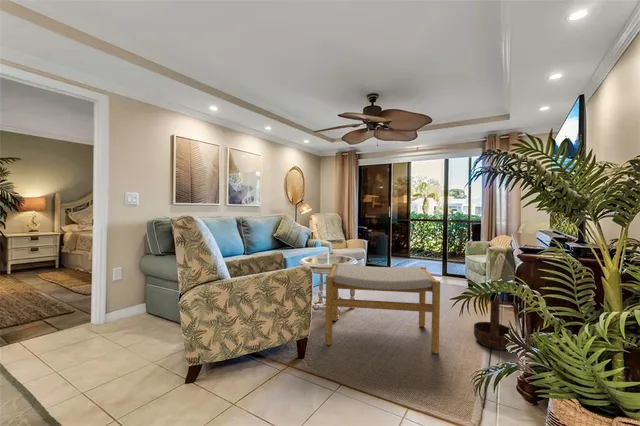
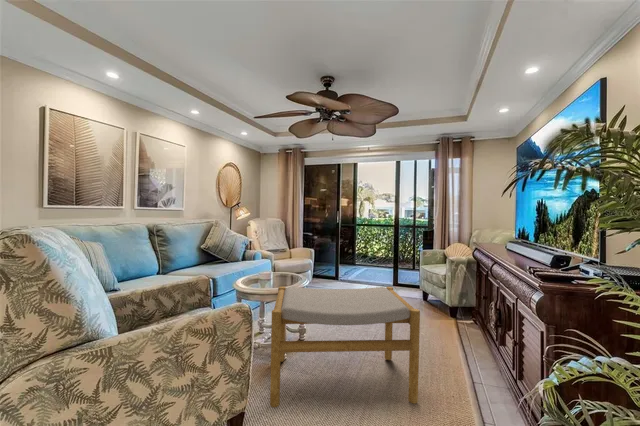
basket: present [474,296,511,350] -> none [449,319,498,386]

